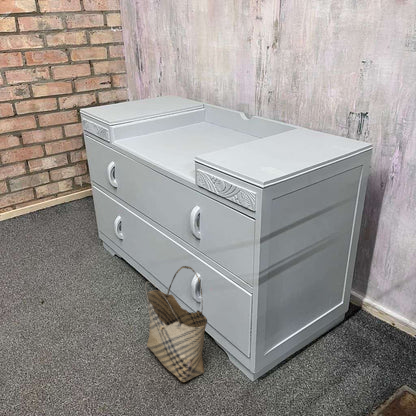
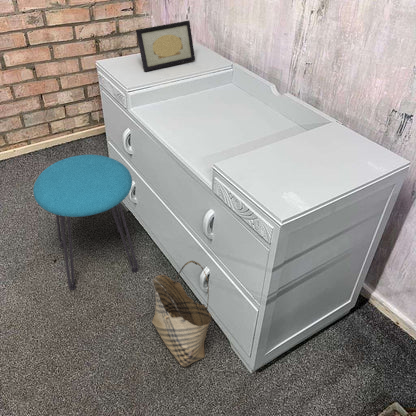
picture frame: none [116,72,171,115] -> present [136,21,195,72]
stool: none [24,192,129,327] -> present [33,155,138,290]

